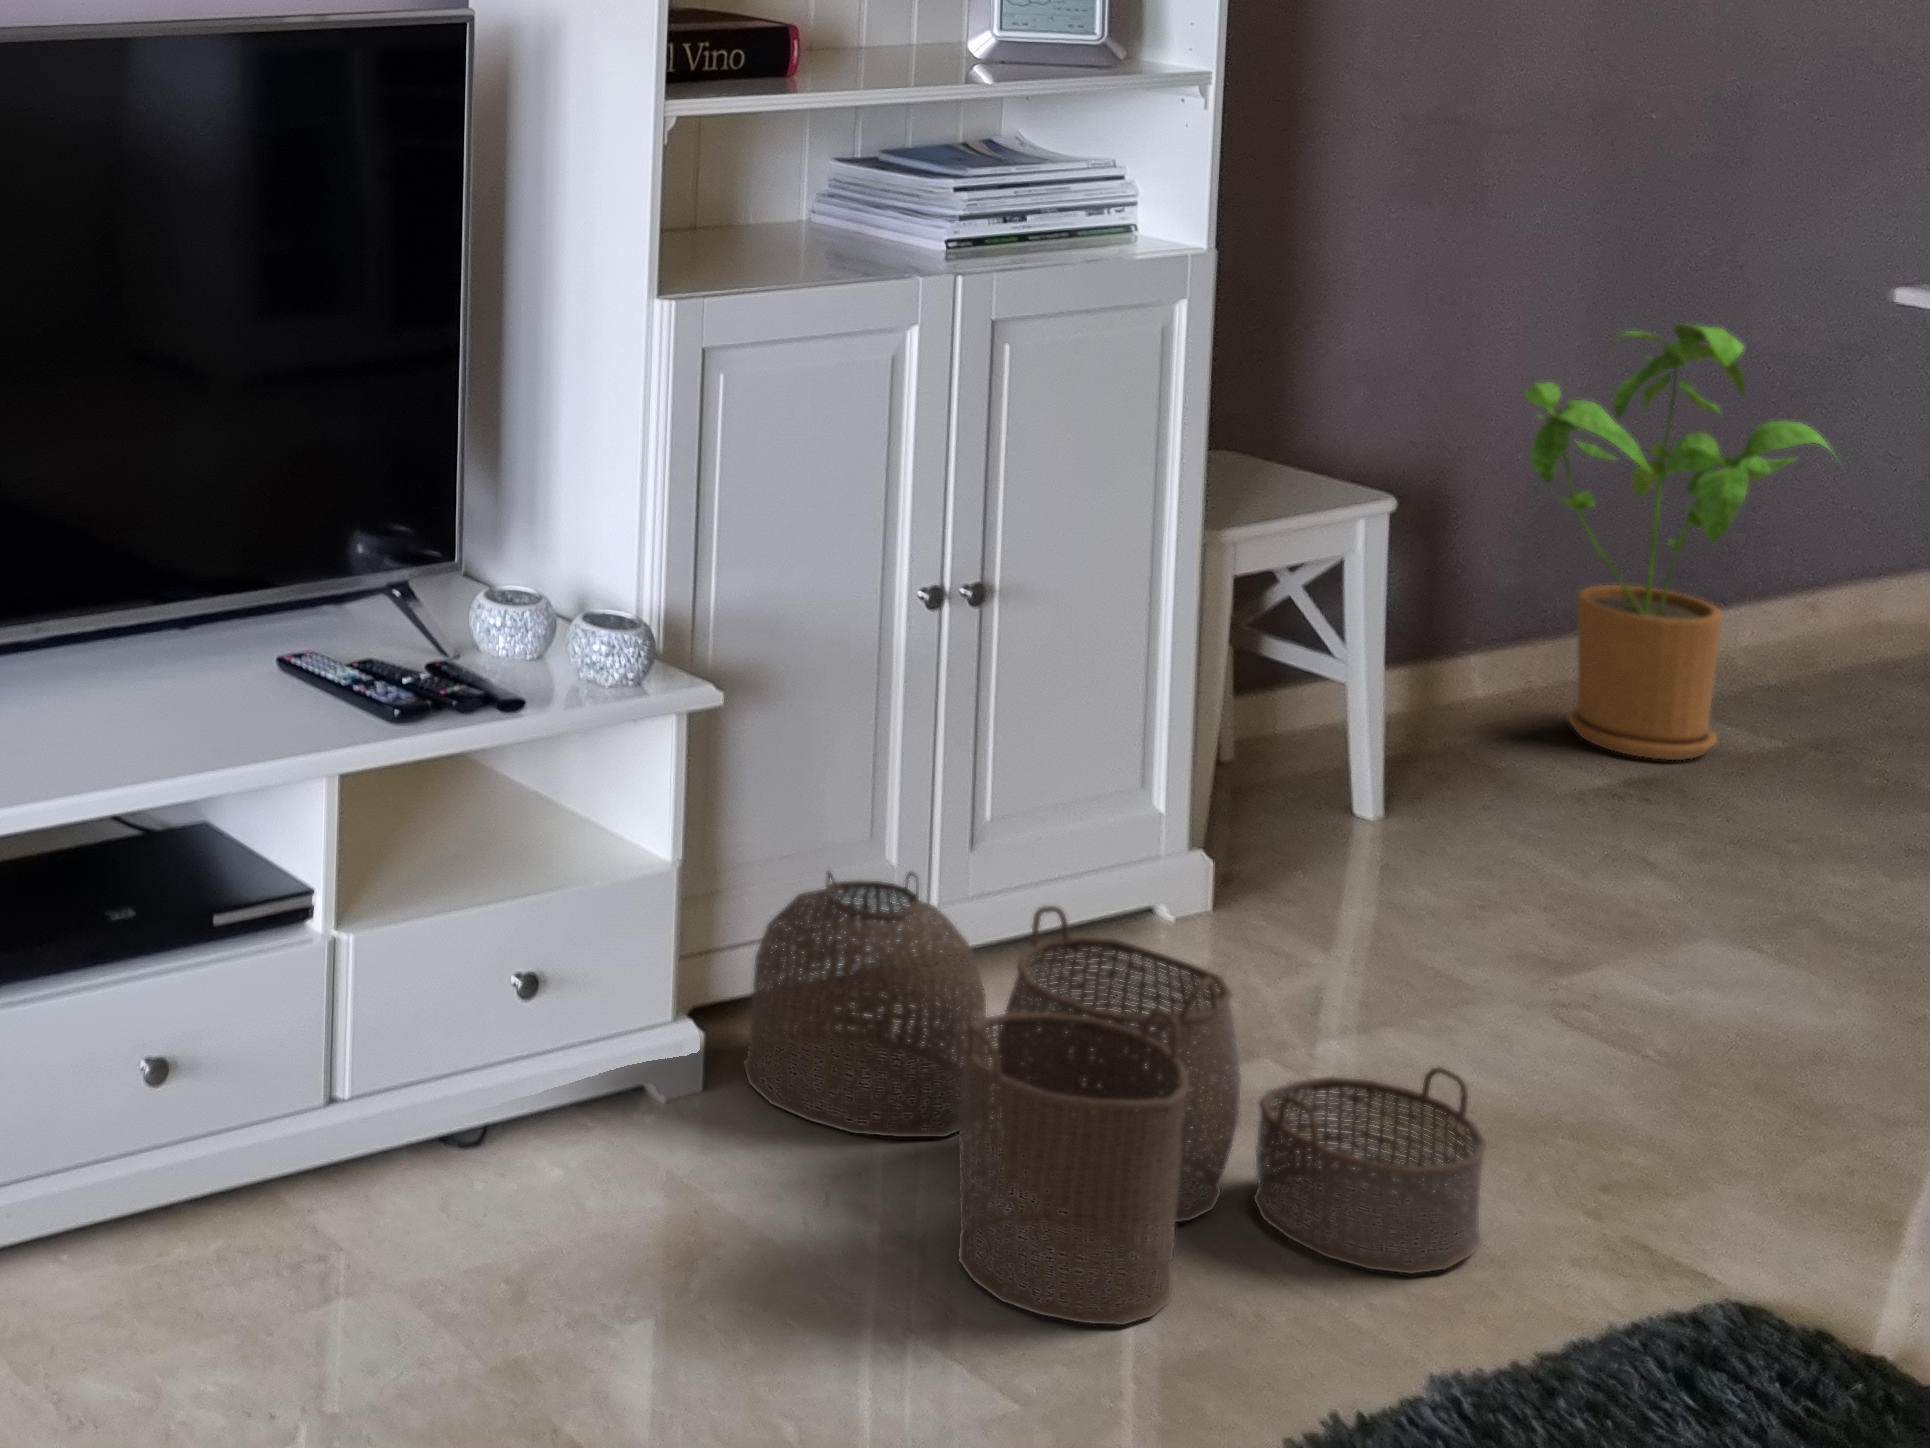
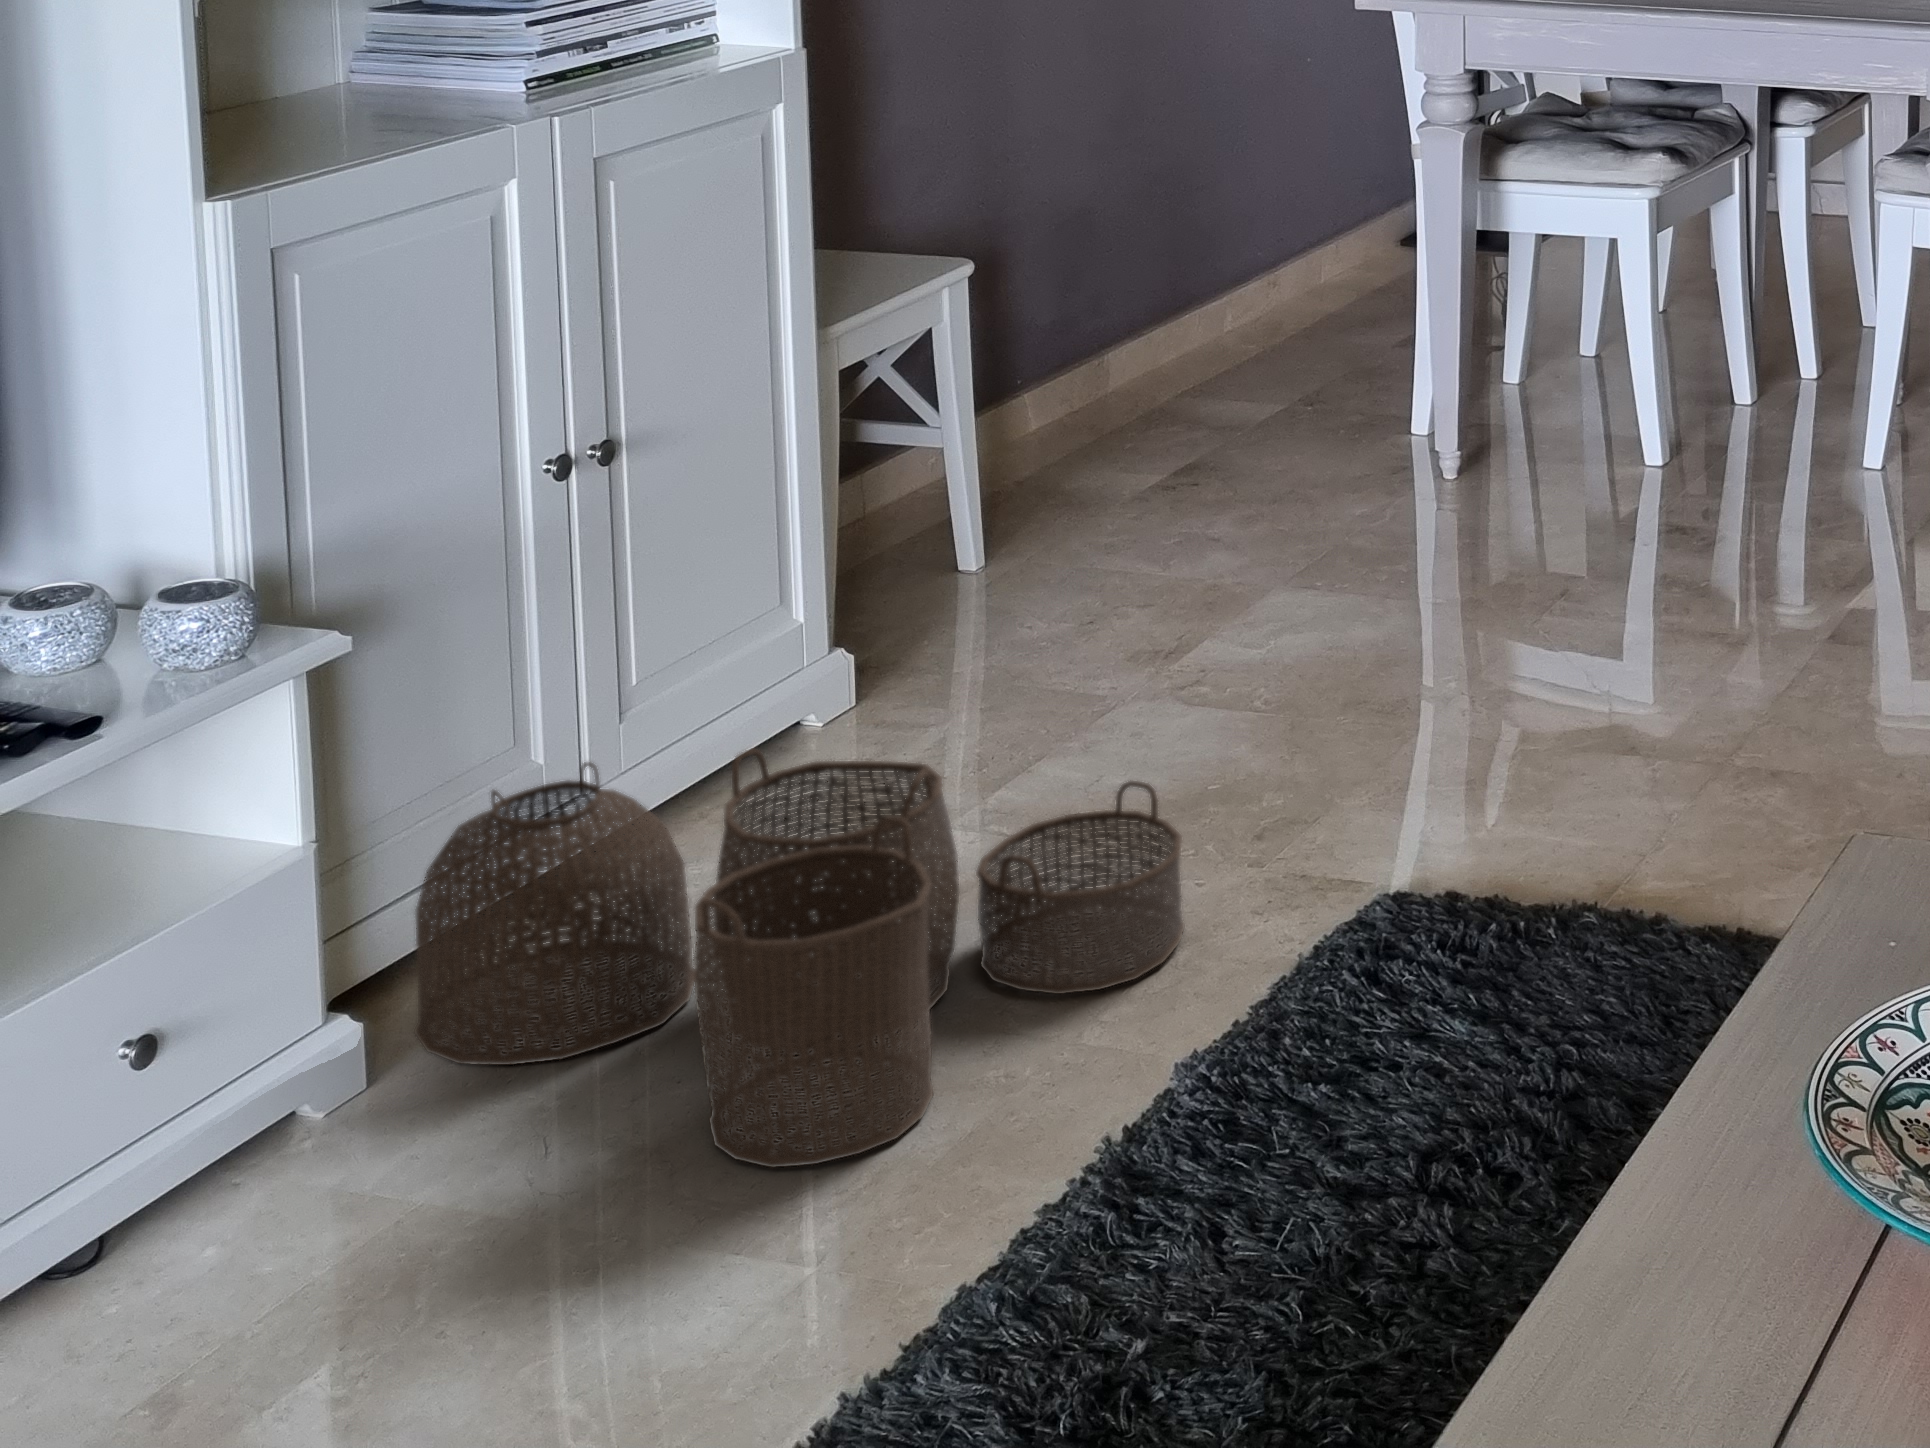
house plant: present [1524,324,1830,760] -> none [1053,56,1314,451]

